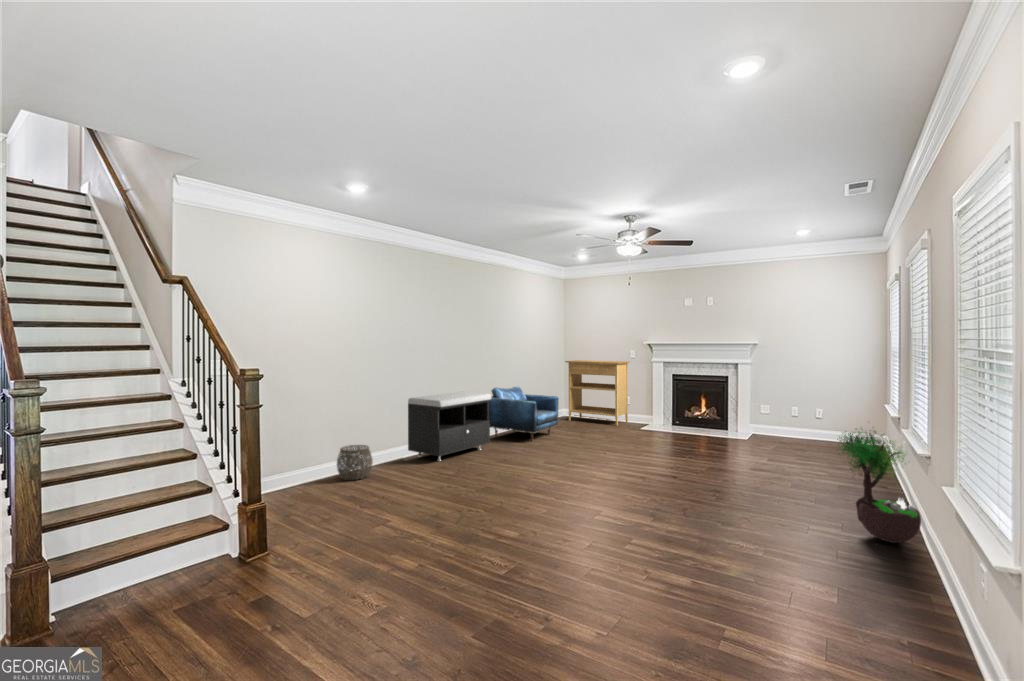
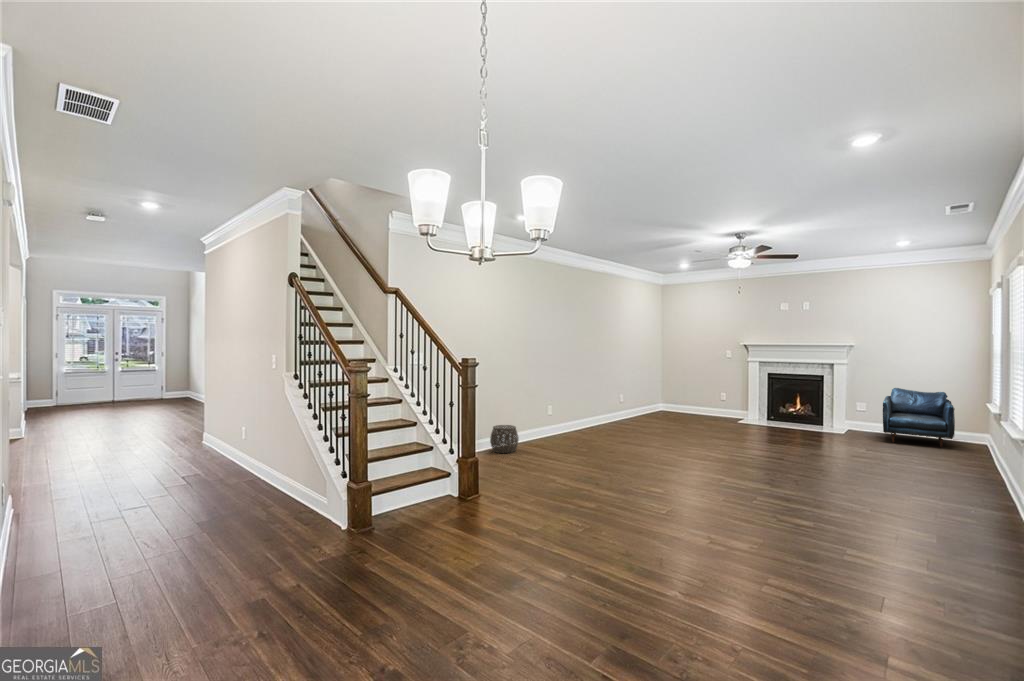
console table: present [565,360,630,426] -> none [662,359,725,420]
armchair: present [489,386,558,441] -> present [883,388,955,447]
storage bench: present [408,392,491,461] -> none [538,384,607,442]
potted tree: present [837,429,921,543] -> none [938,410,1015,511]

